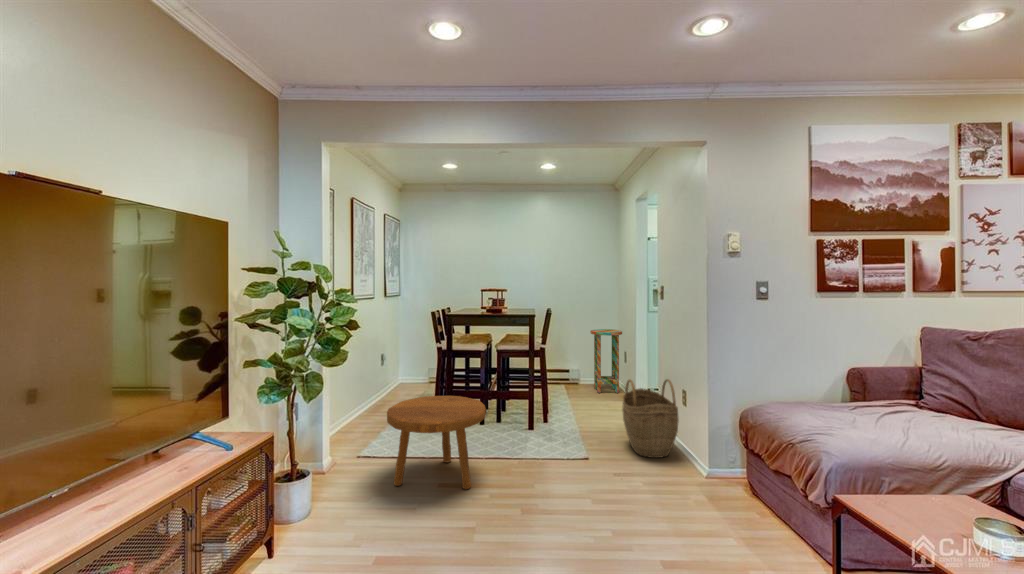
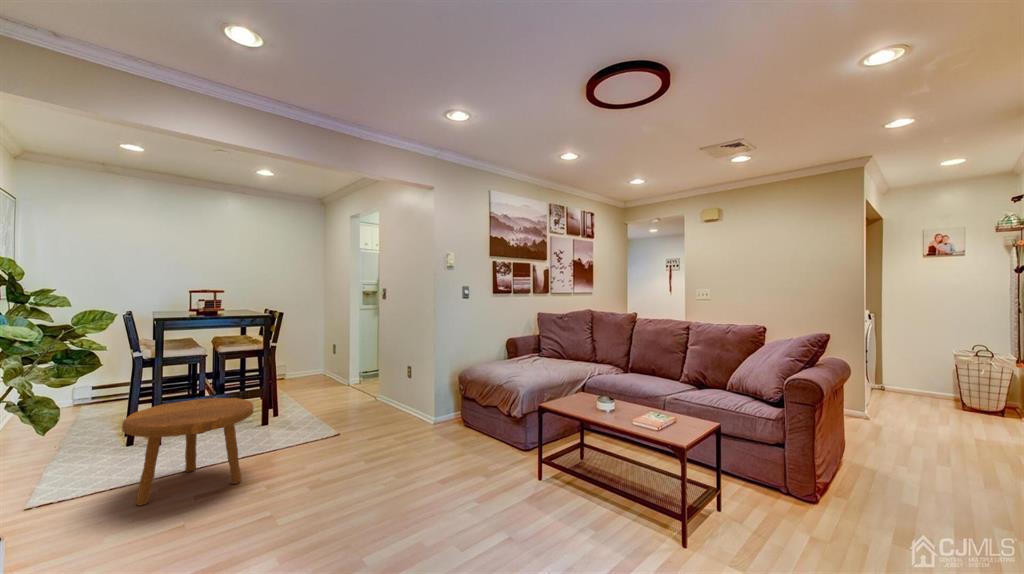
side table: present [590,329,622,393] -> none [305,329,337,388]
woven basket: present [622,379,679,458] -> none [361,360,409,423]

